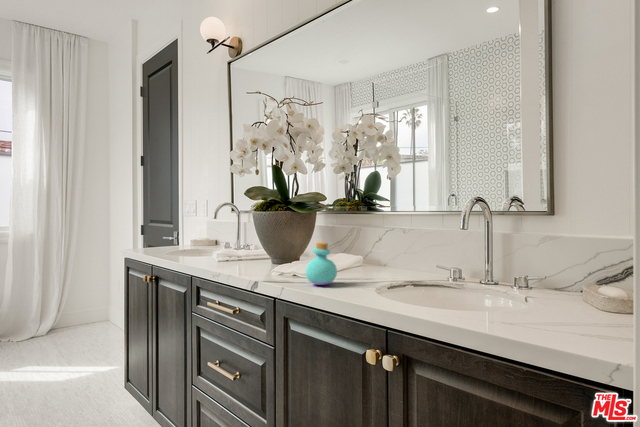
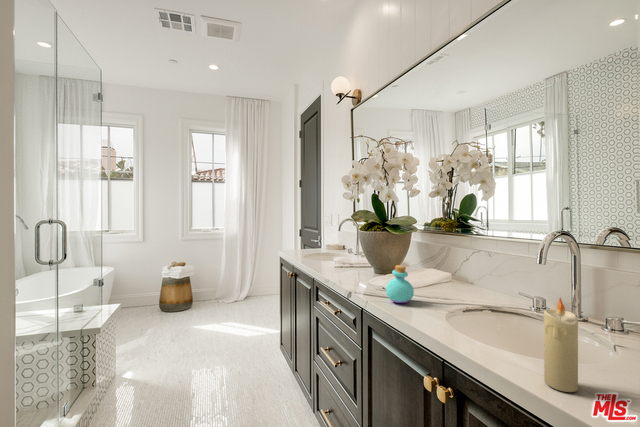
candle: none [488,242,516,327] -> present [544,298,578,392]

